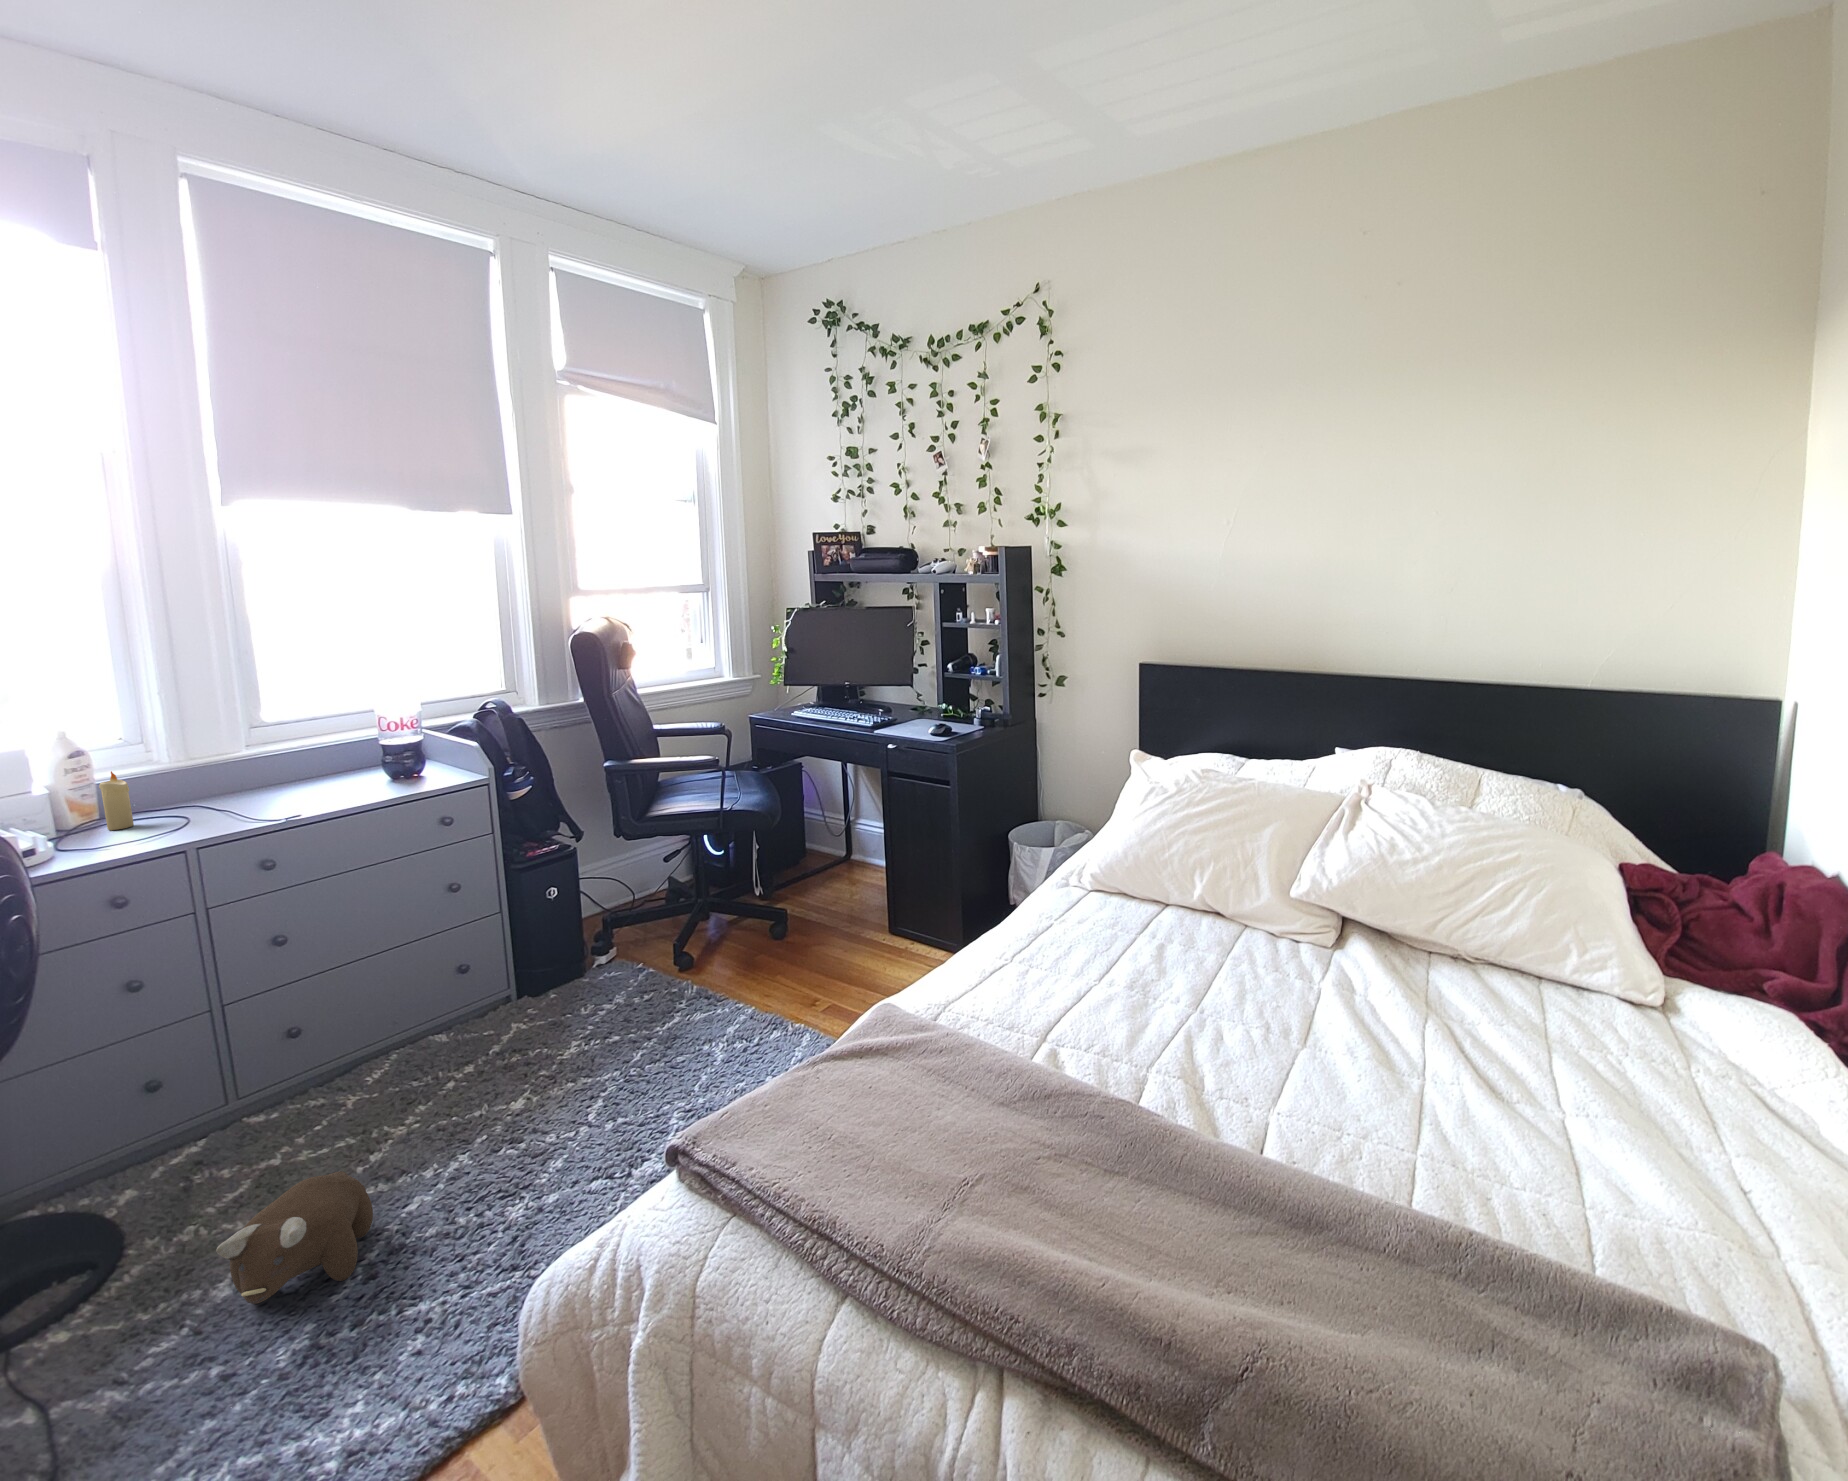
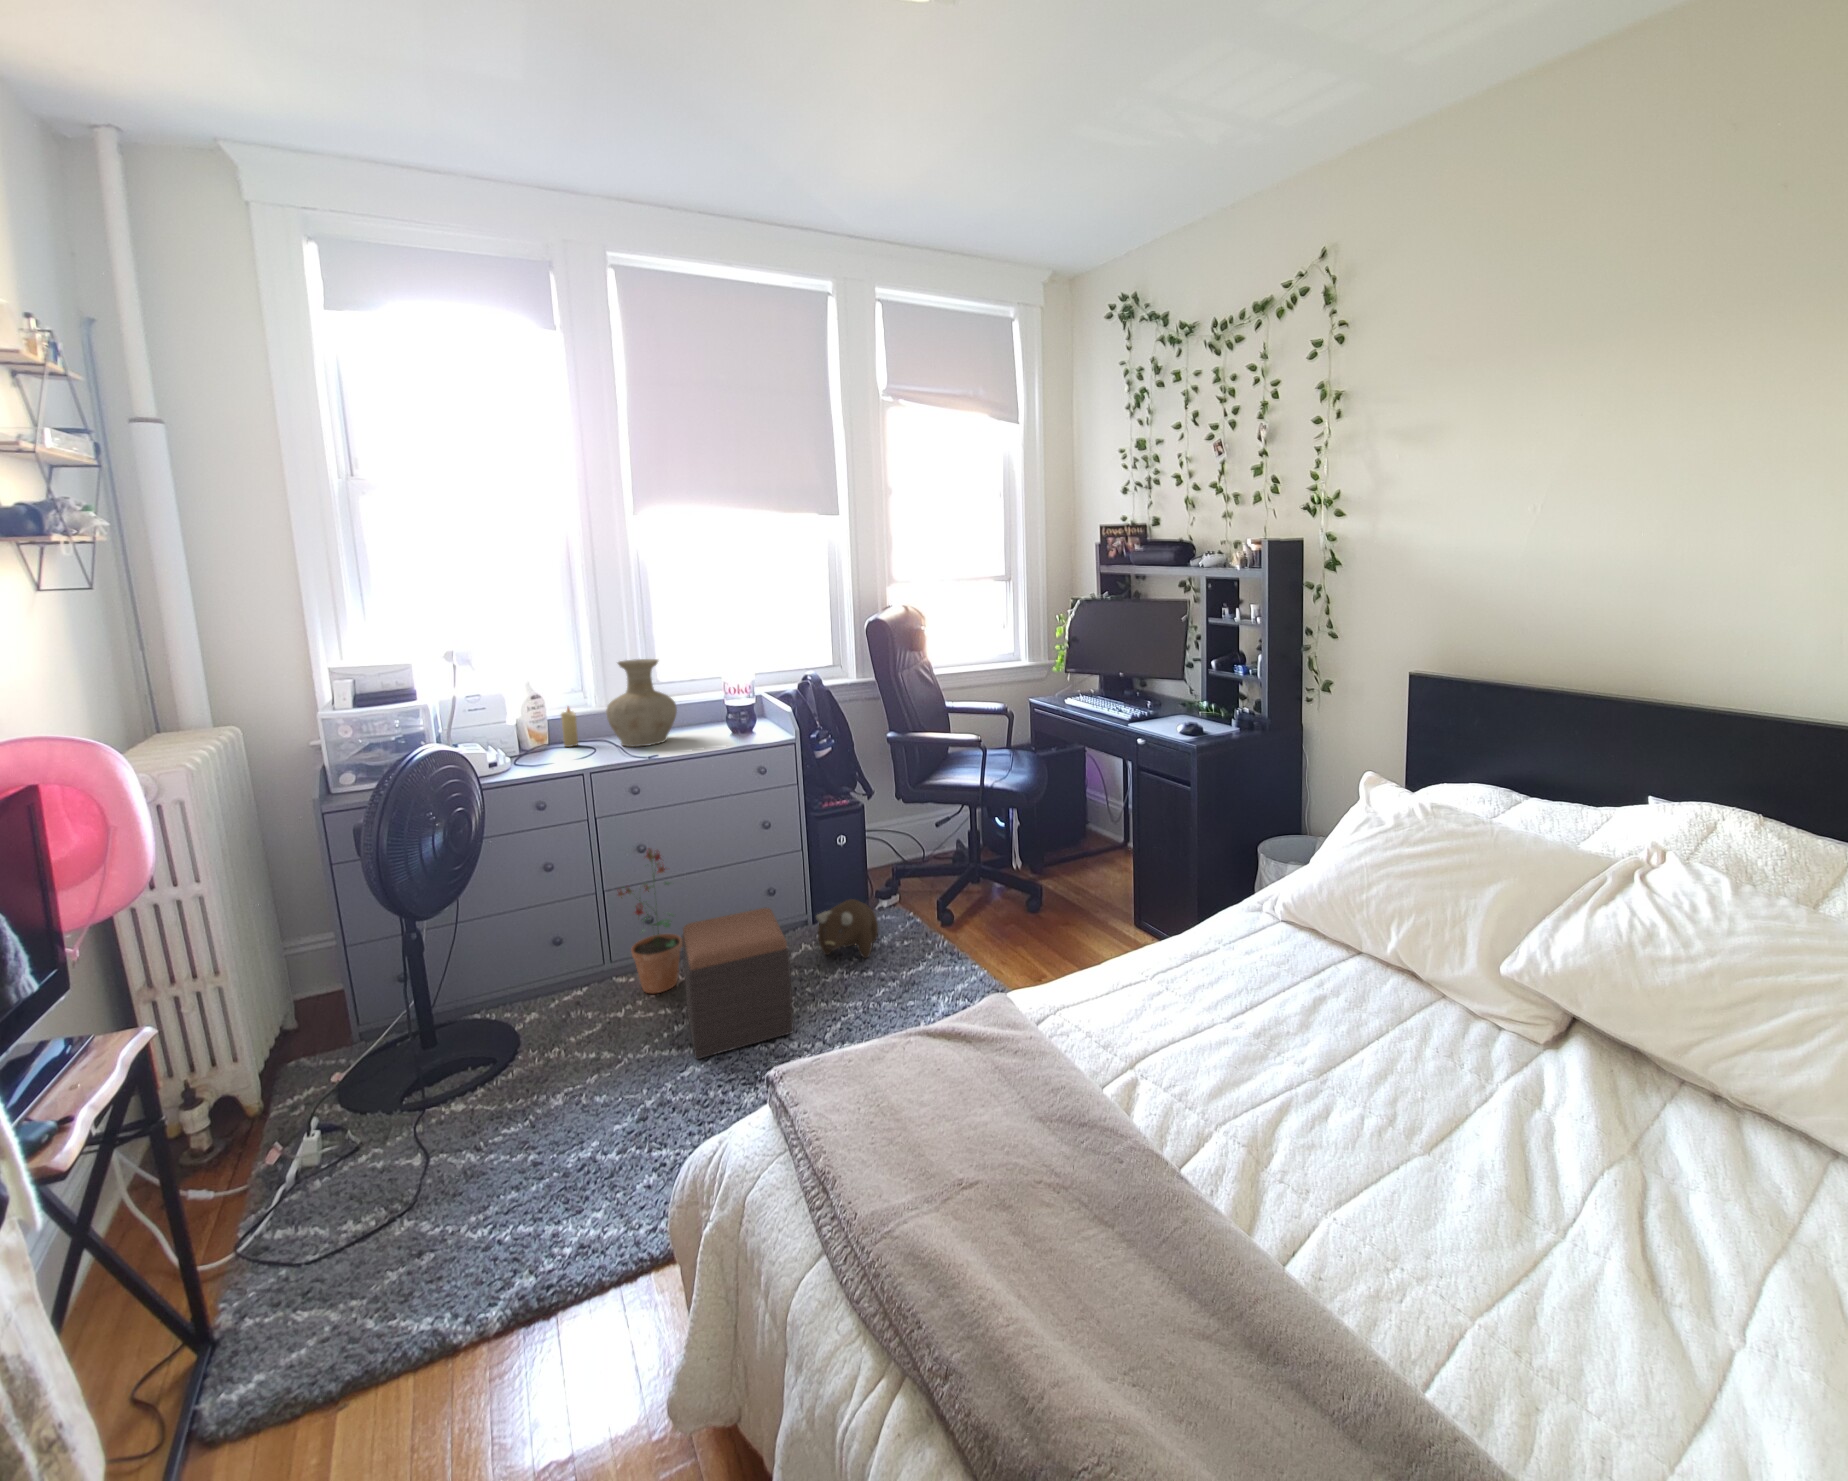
vase: none [186,698,304,818] -> present [606,659,677,747]
potted plant: none [237,945,353,1133] -> present [618,848,682,993]
footstool: none [369,987,546,1189] -> present [682,908,794,1059]
plush toy: present [216,1171,373,1304] -> present [816,899,878,958]

